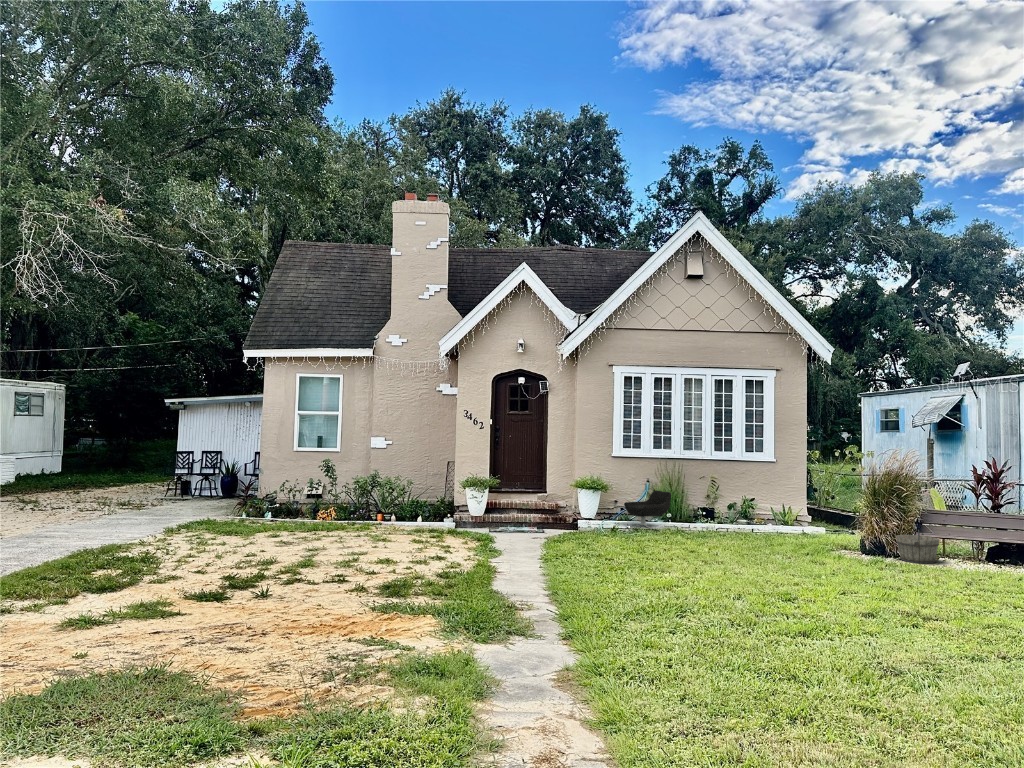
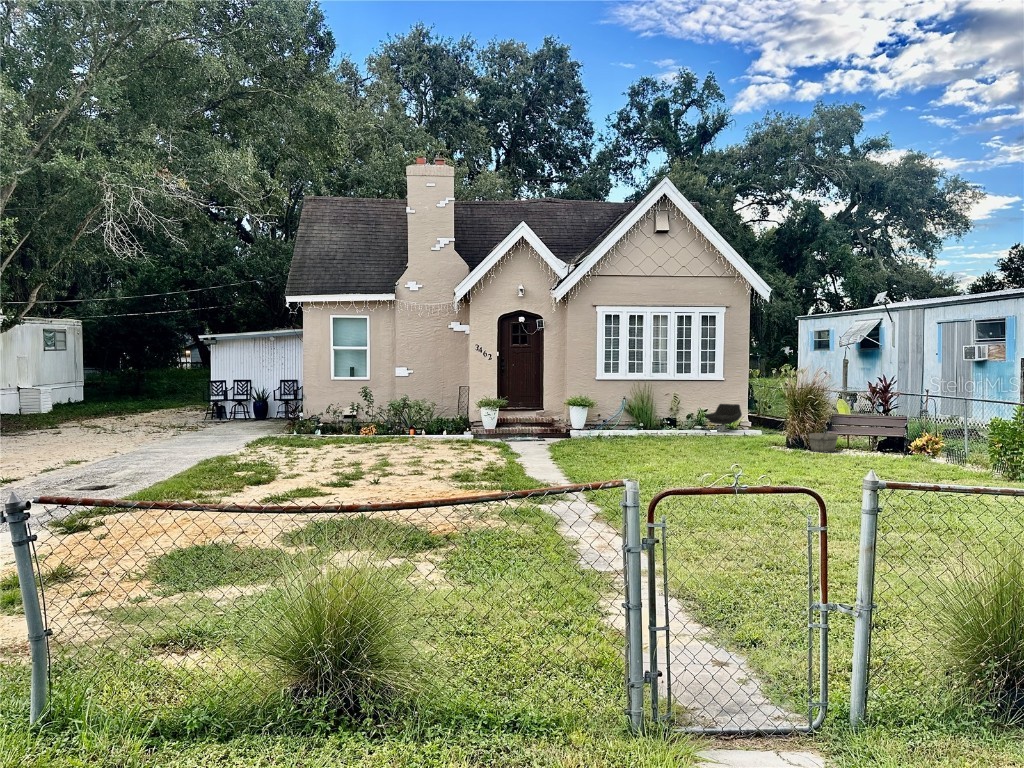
lounge chair: present [624,491,671,529] -> present [705,404,742,432]

